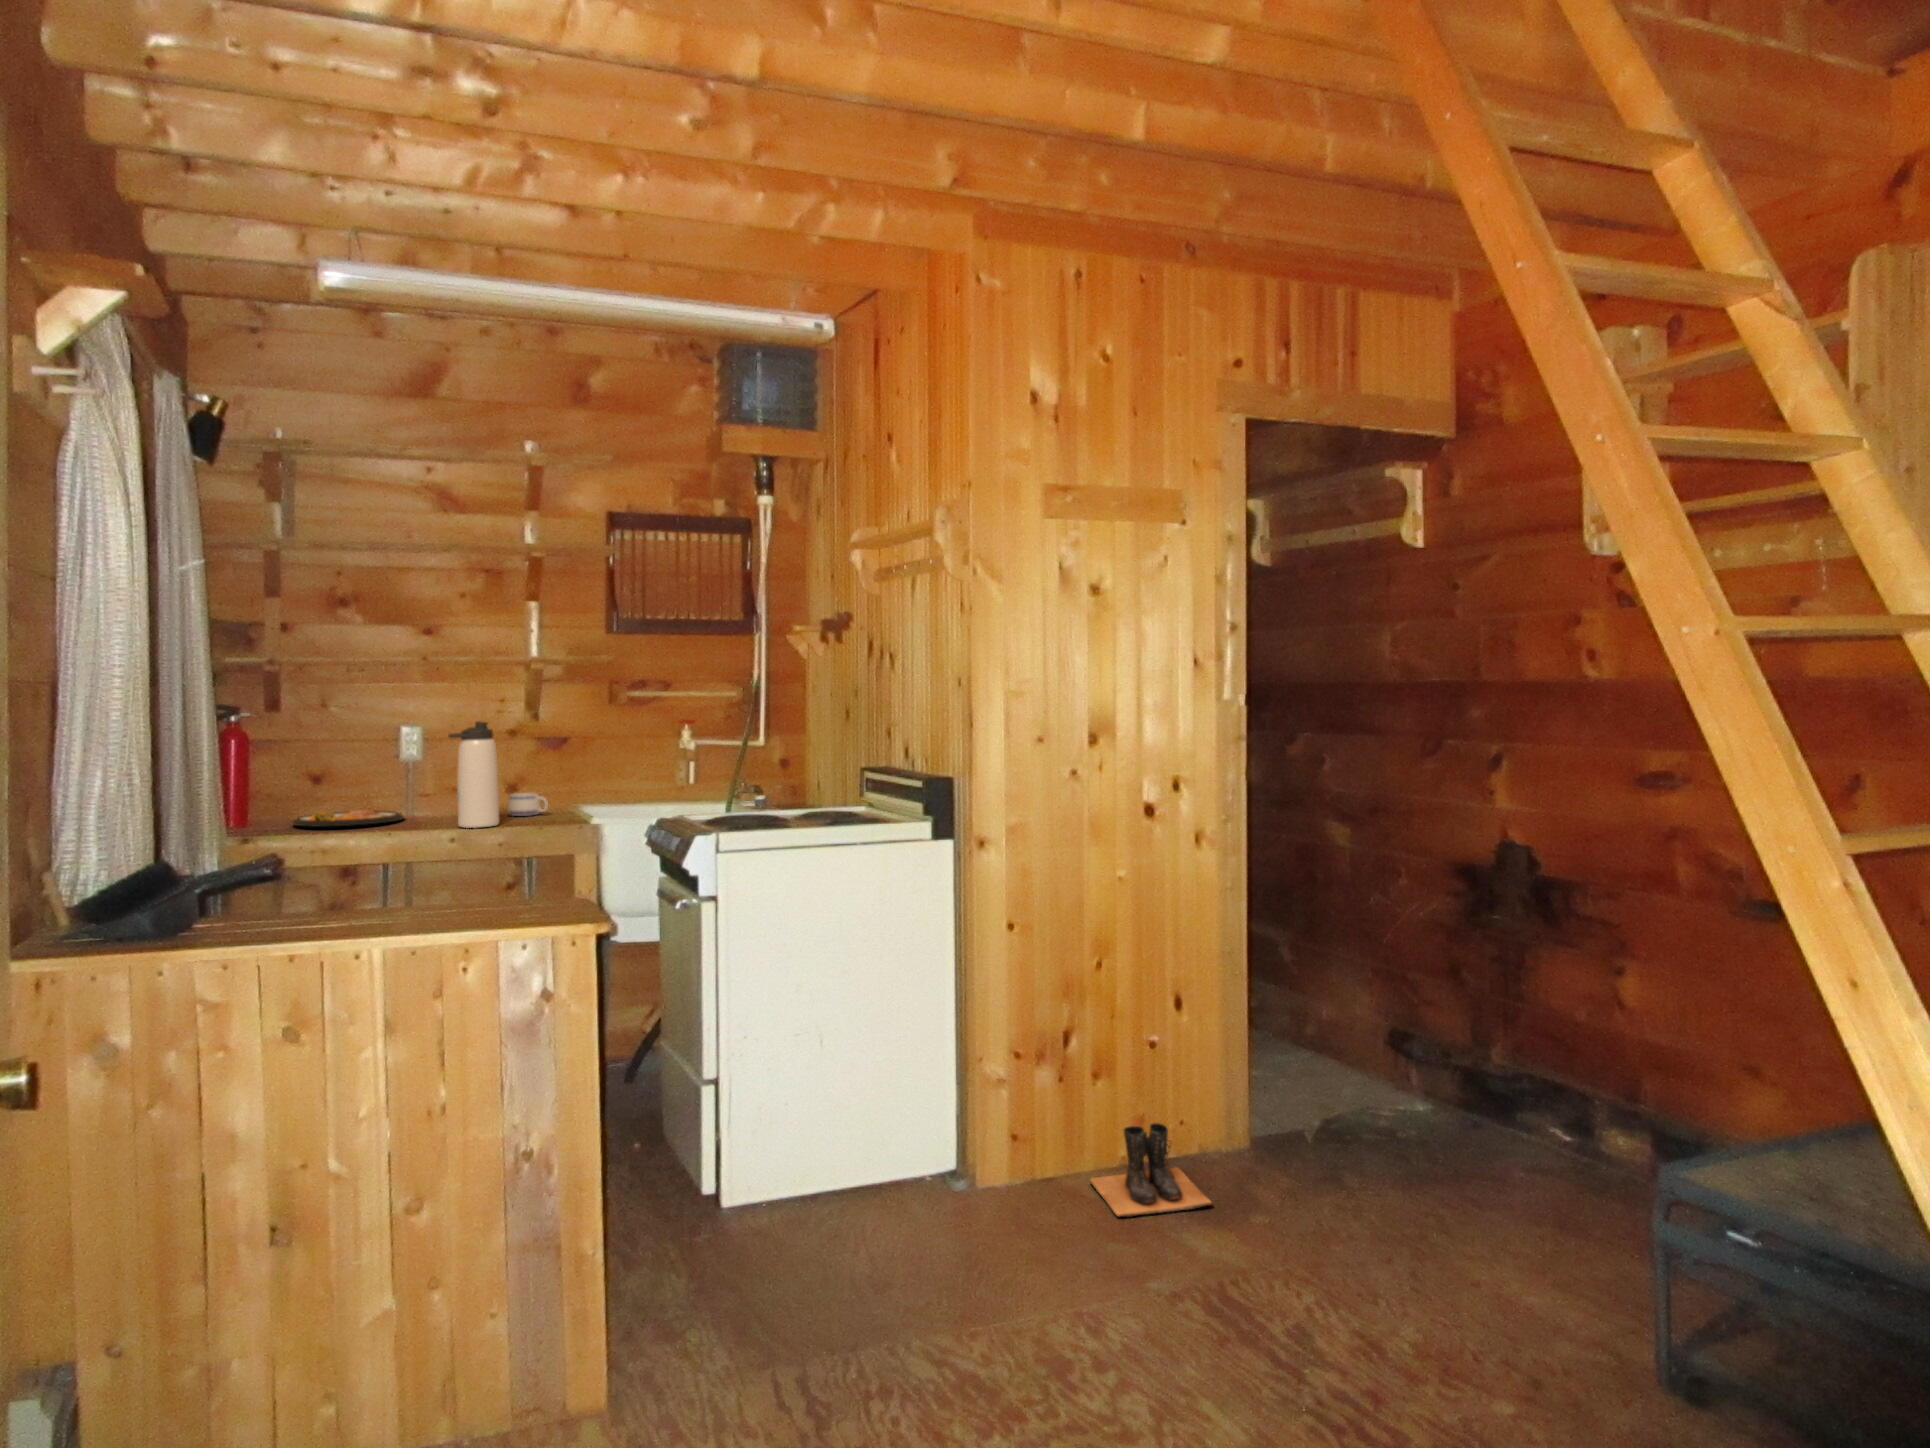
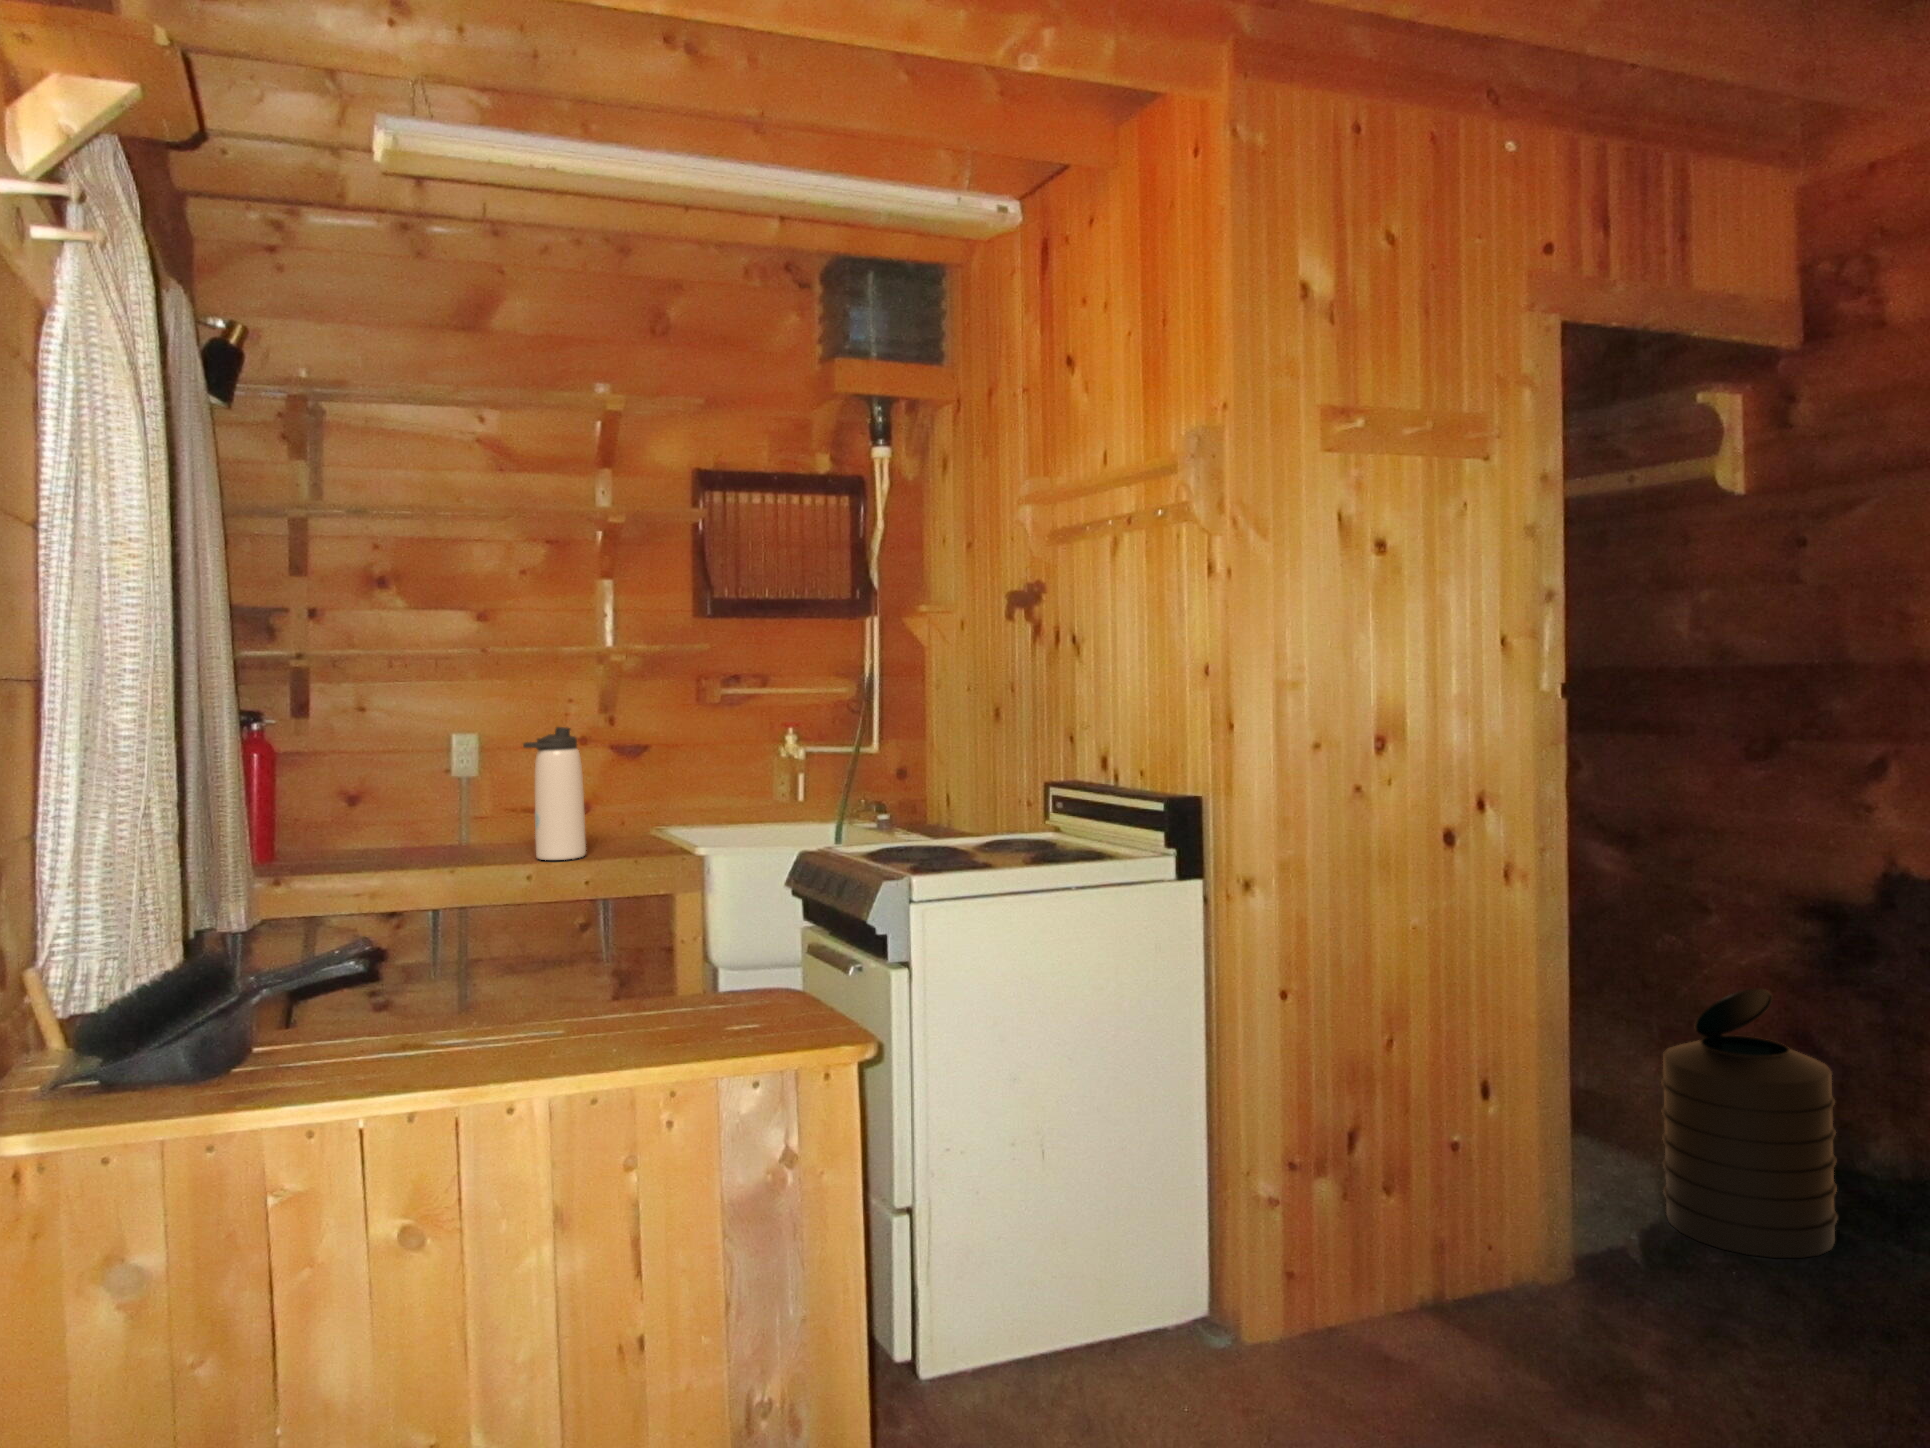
mug: present [507,793,548,816] -> none [588,813,638,842]
dish: present [292,810,404,827] -> none [332,837,466,860]
trash can: none [1342,932,1461,1135] -> present [1661,988,1838,1258]
boots: present [1090,1123,1212,1217] -> none [1396,1260,1593,1400]

